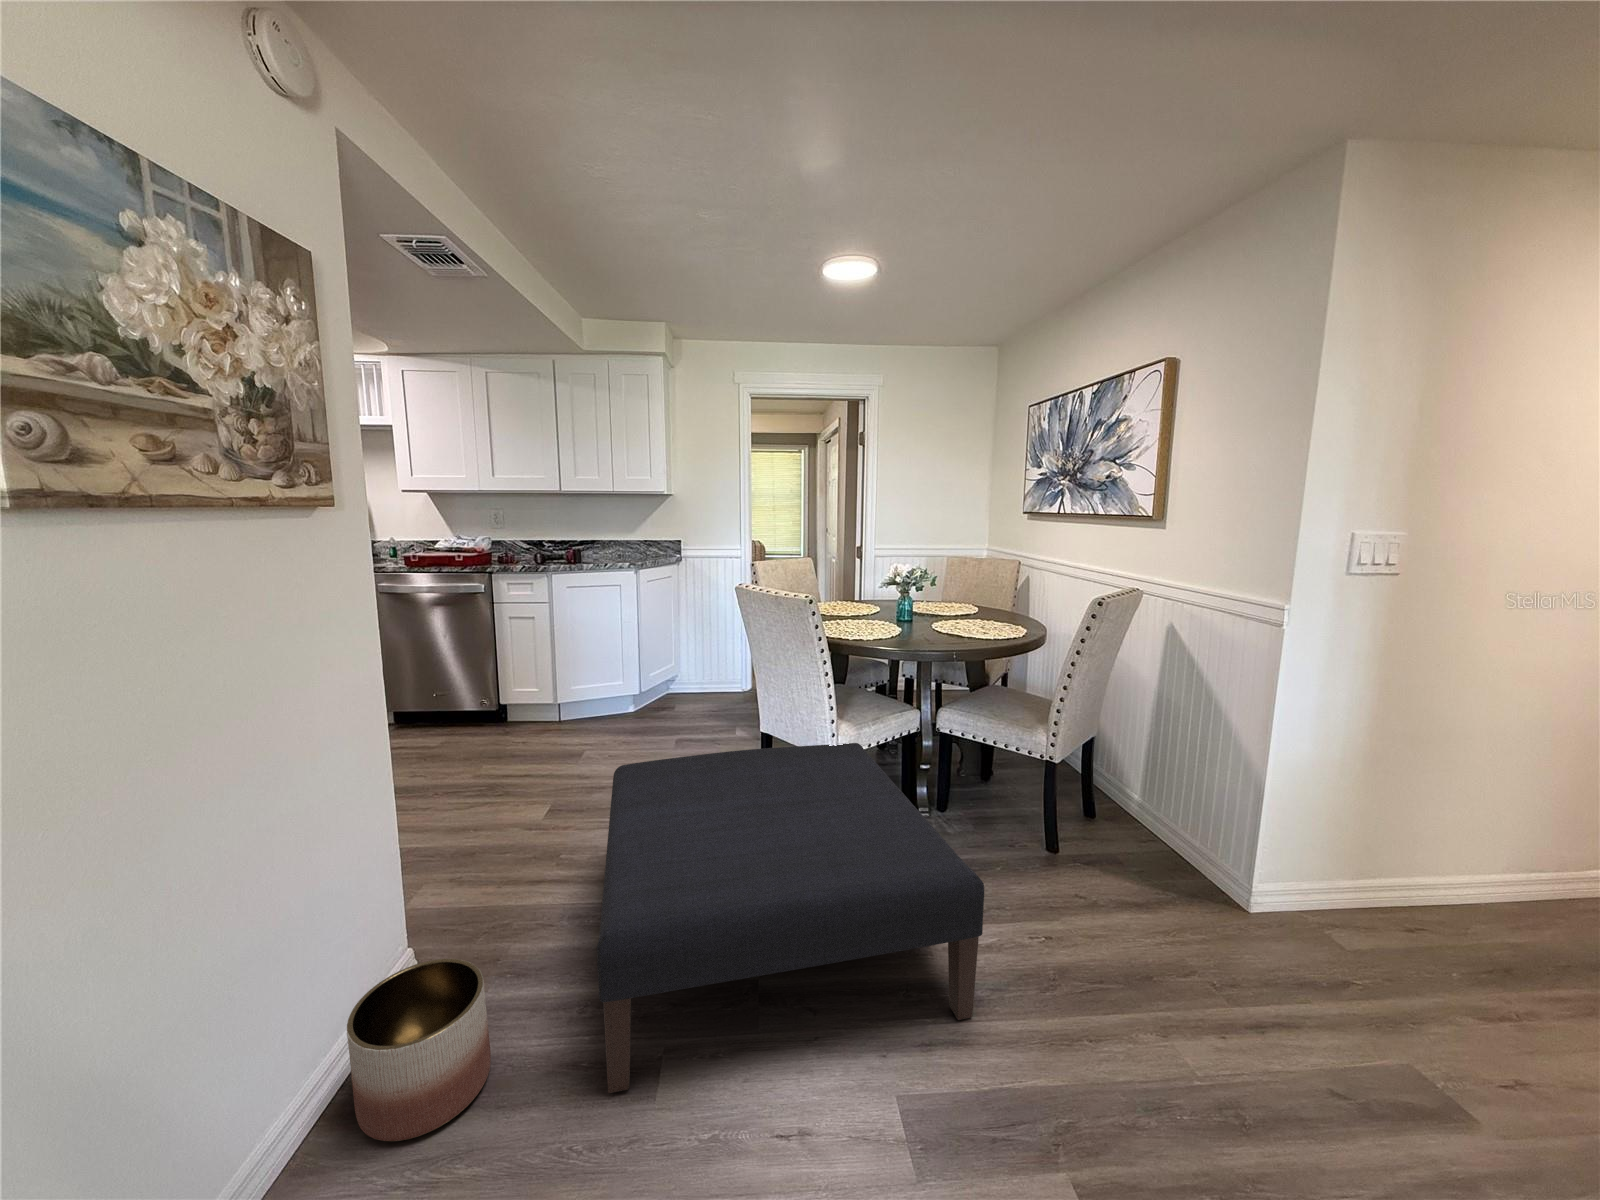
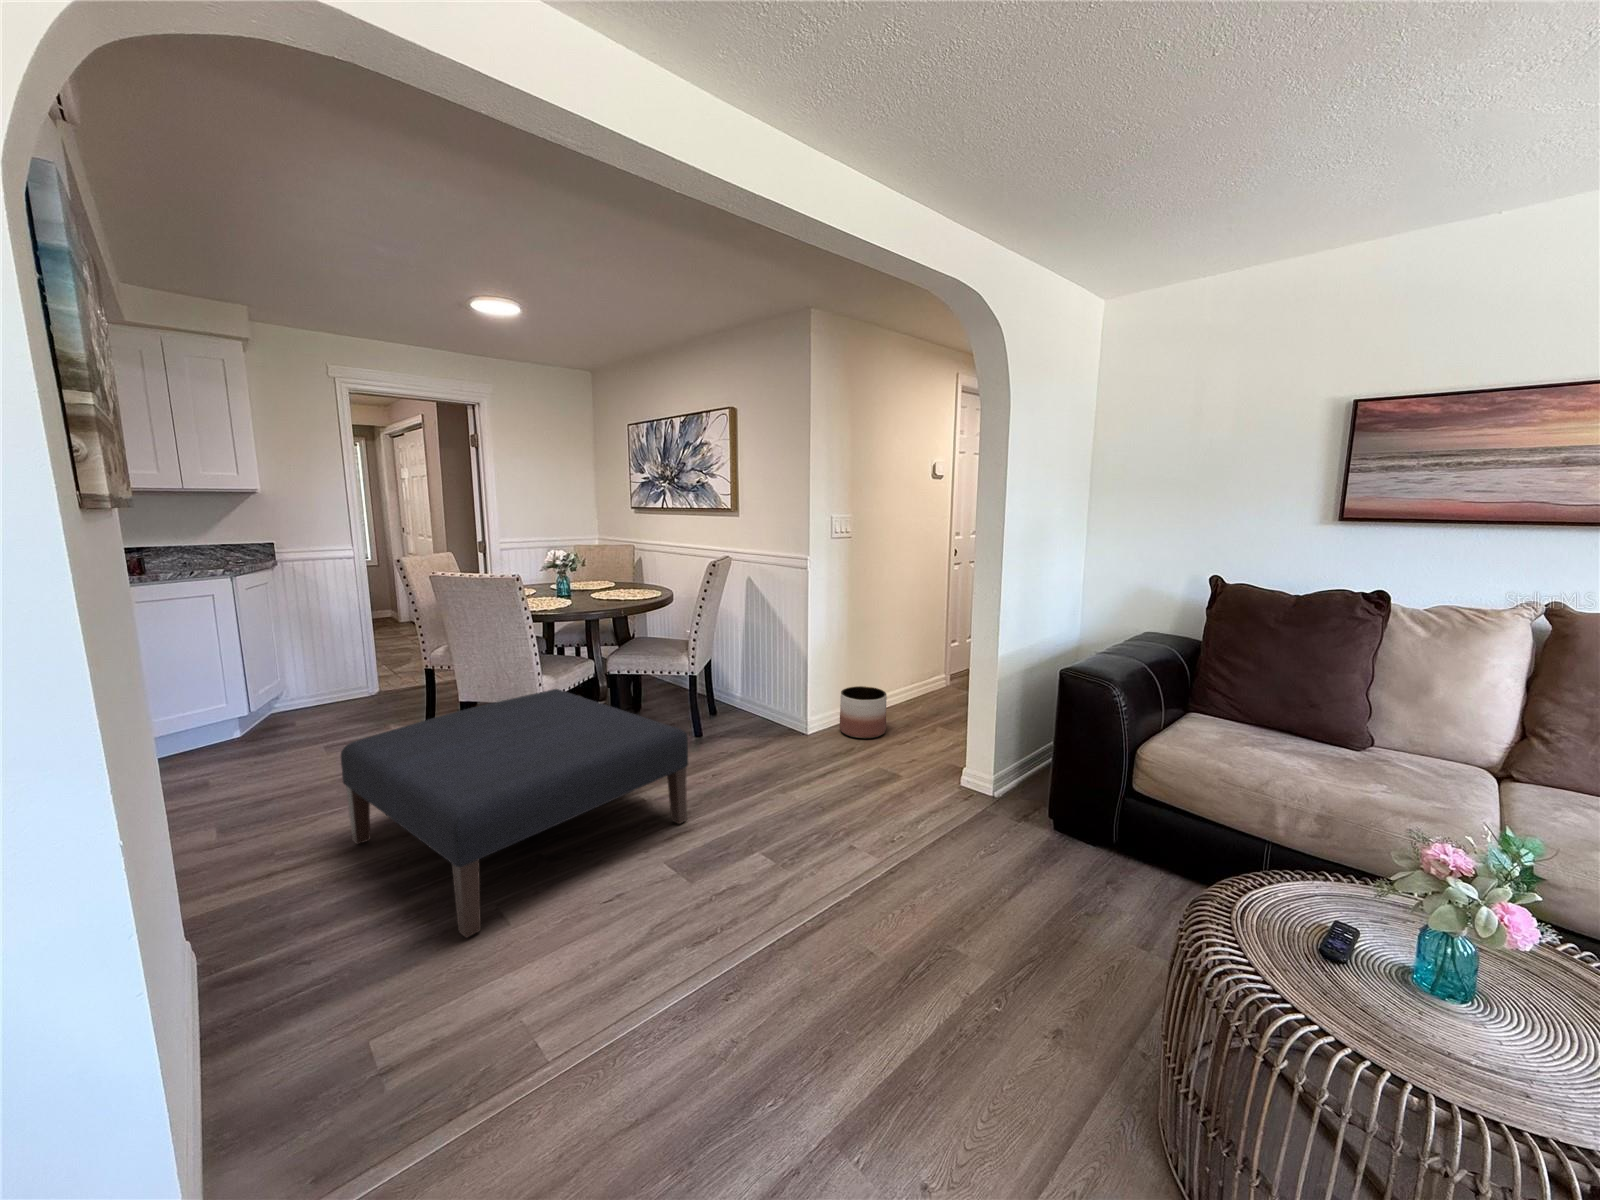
planter: present [347,958,491,1141] -> present [840,686,887,739]

